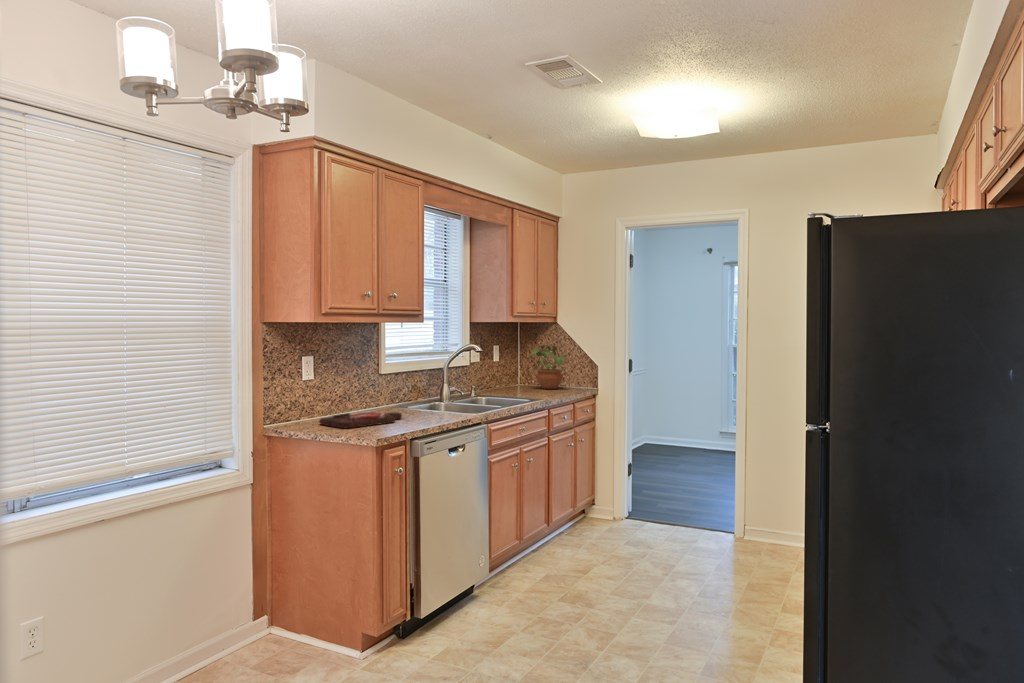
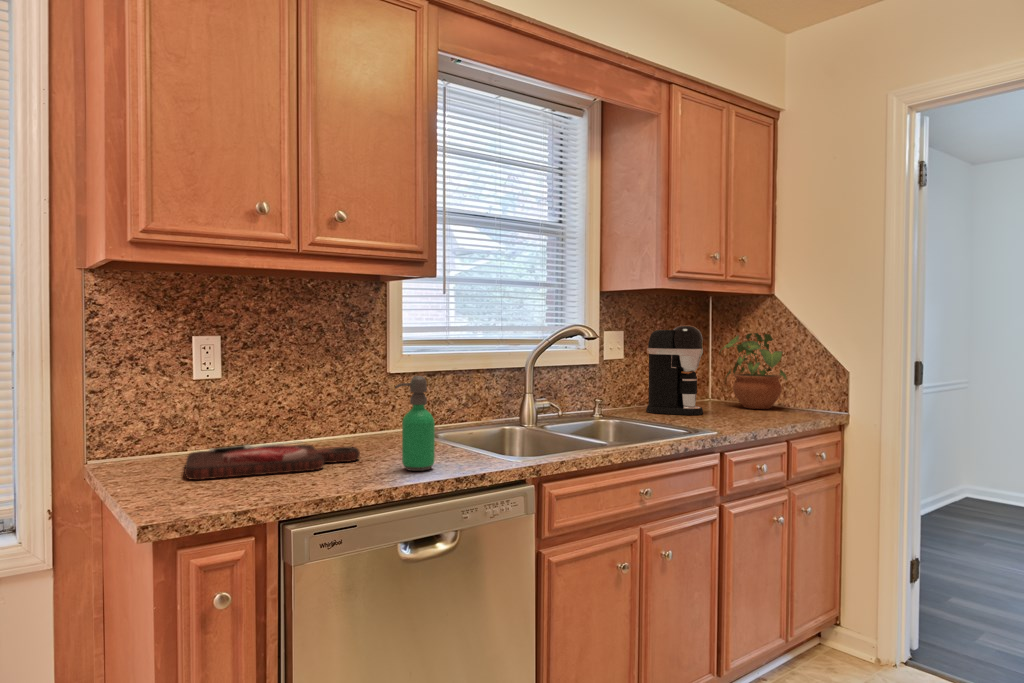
coffee maker: none [494,342,527,394] -> present [646,325,703,415]
soap dispenser: none [432,374,448,420] -> present [395,376,435,471]

